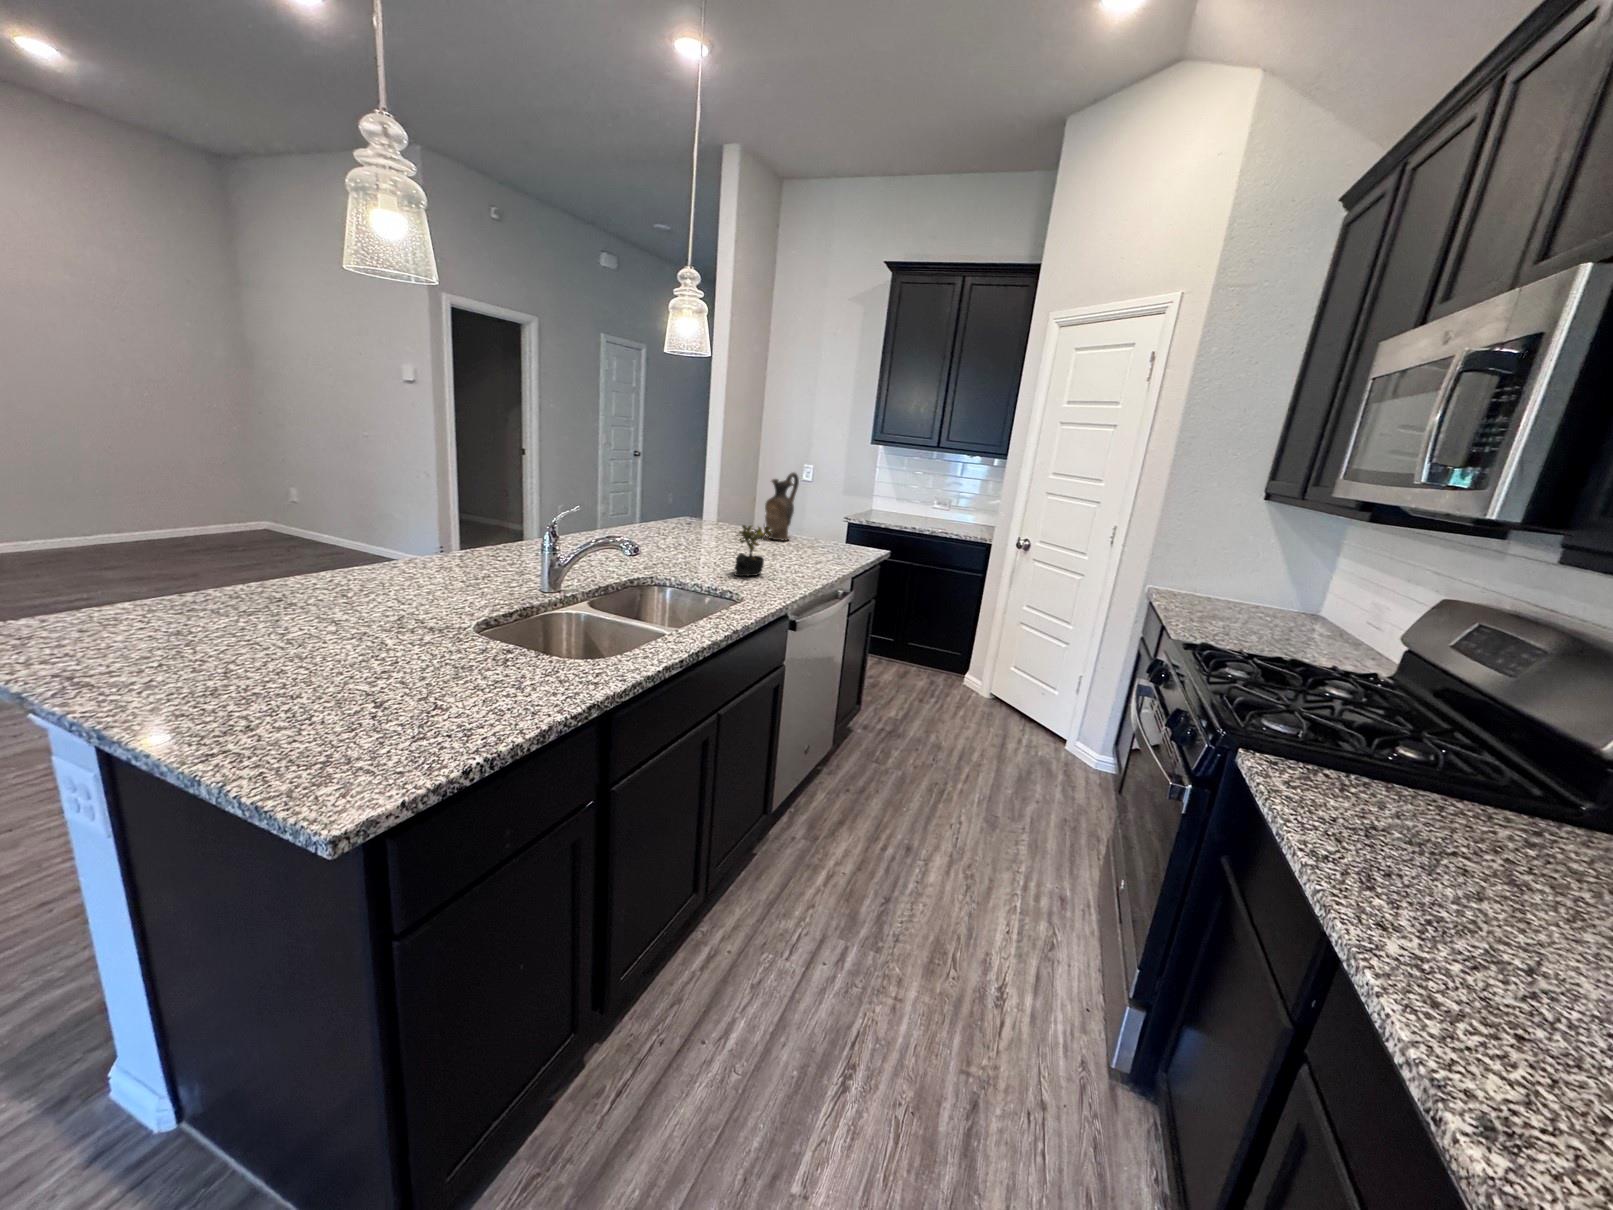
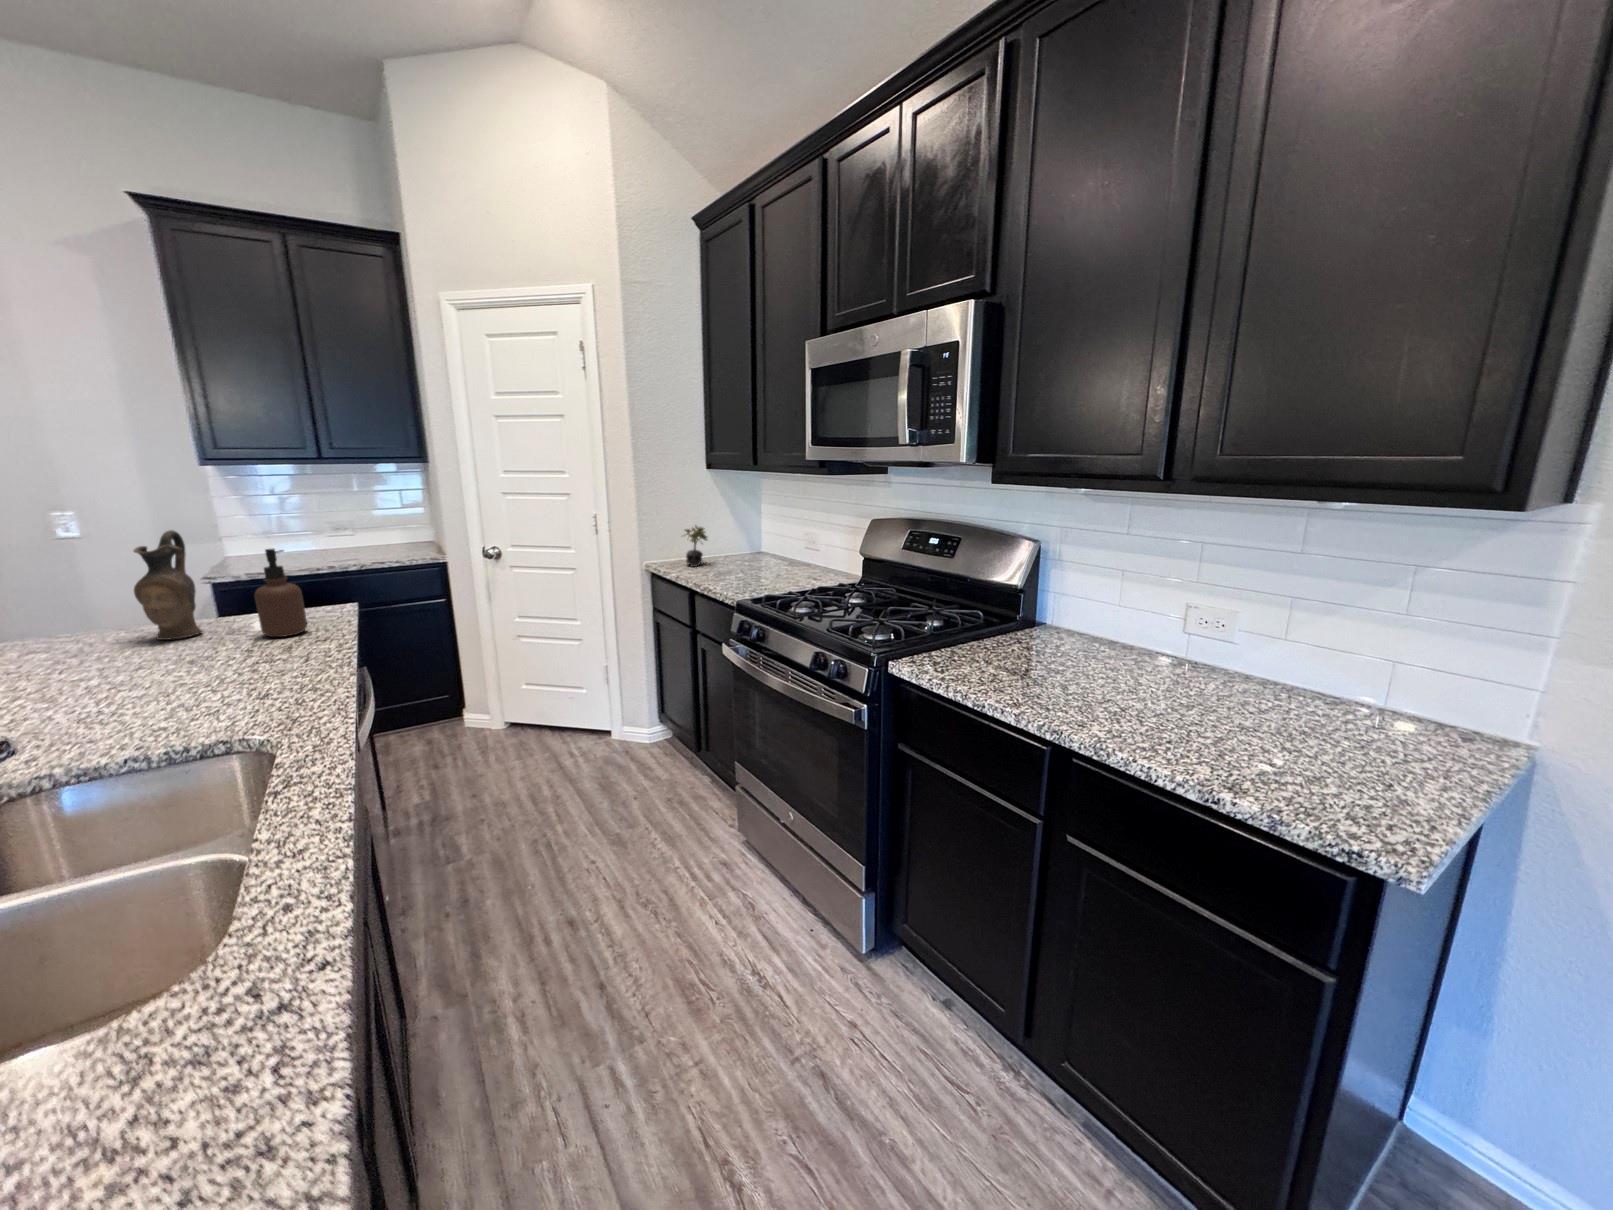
soap dispenser: none [809,493,837,555] -> present [255,548,307,637]
succulent plant: present [735,525,773,576] -> present [685,526,707,567]

